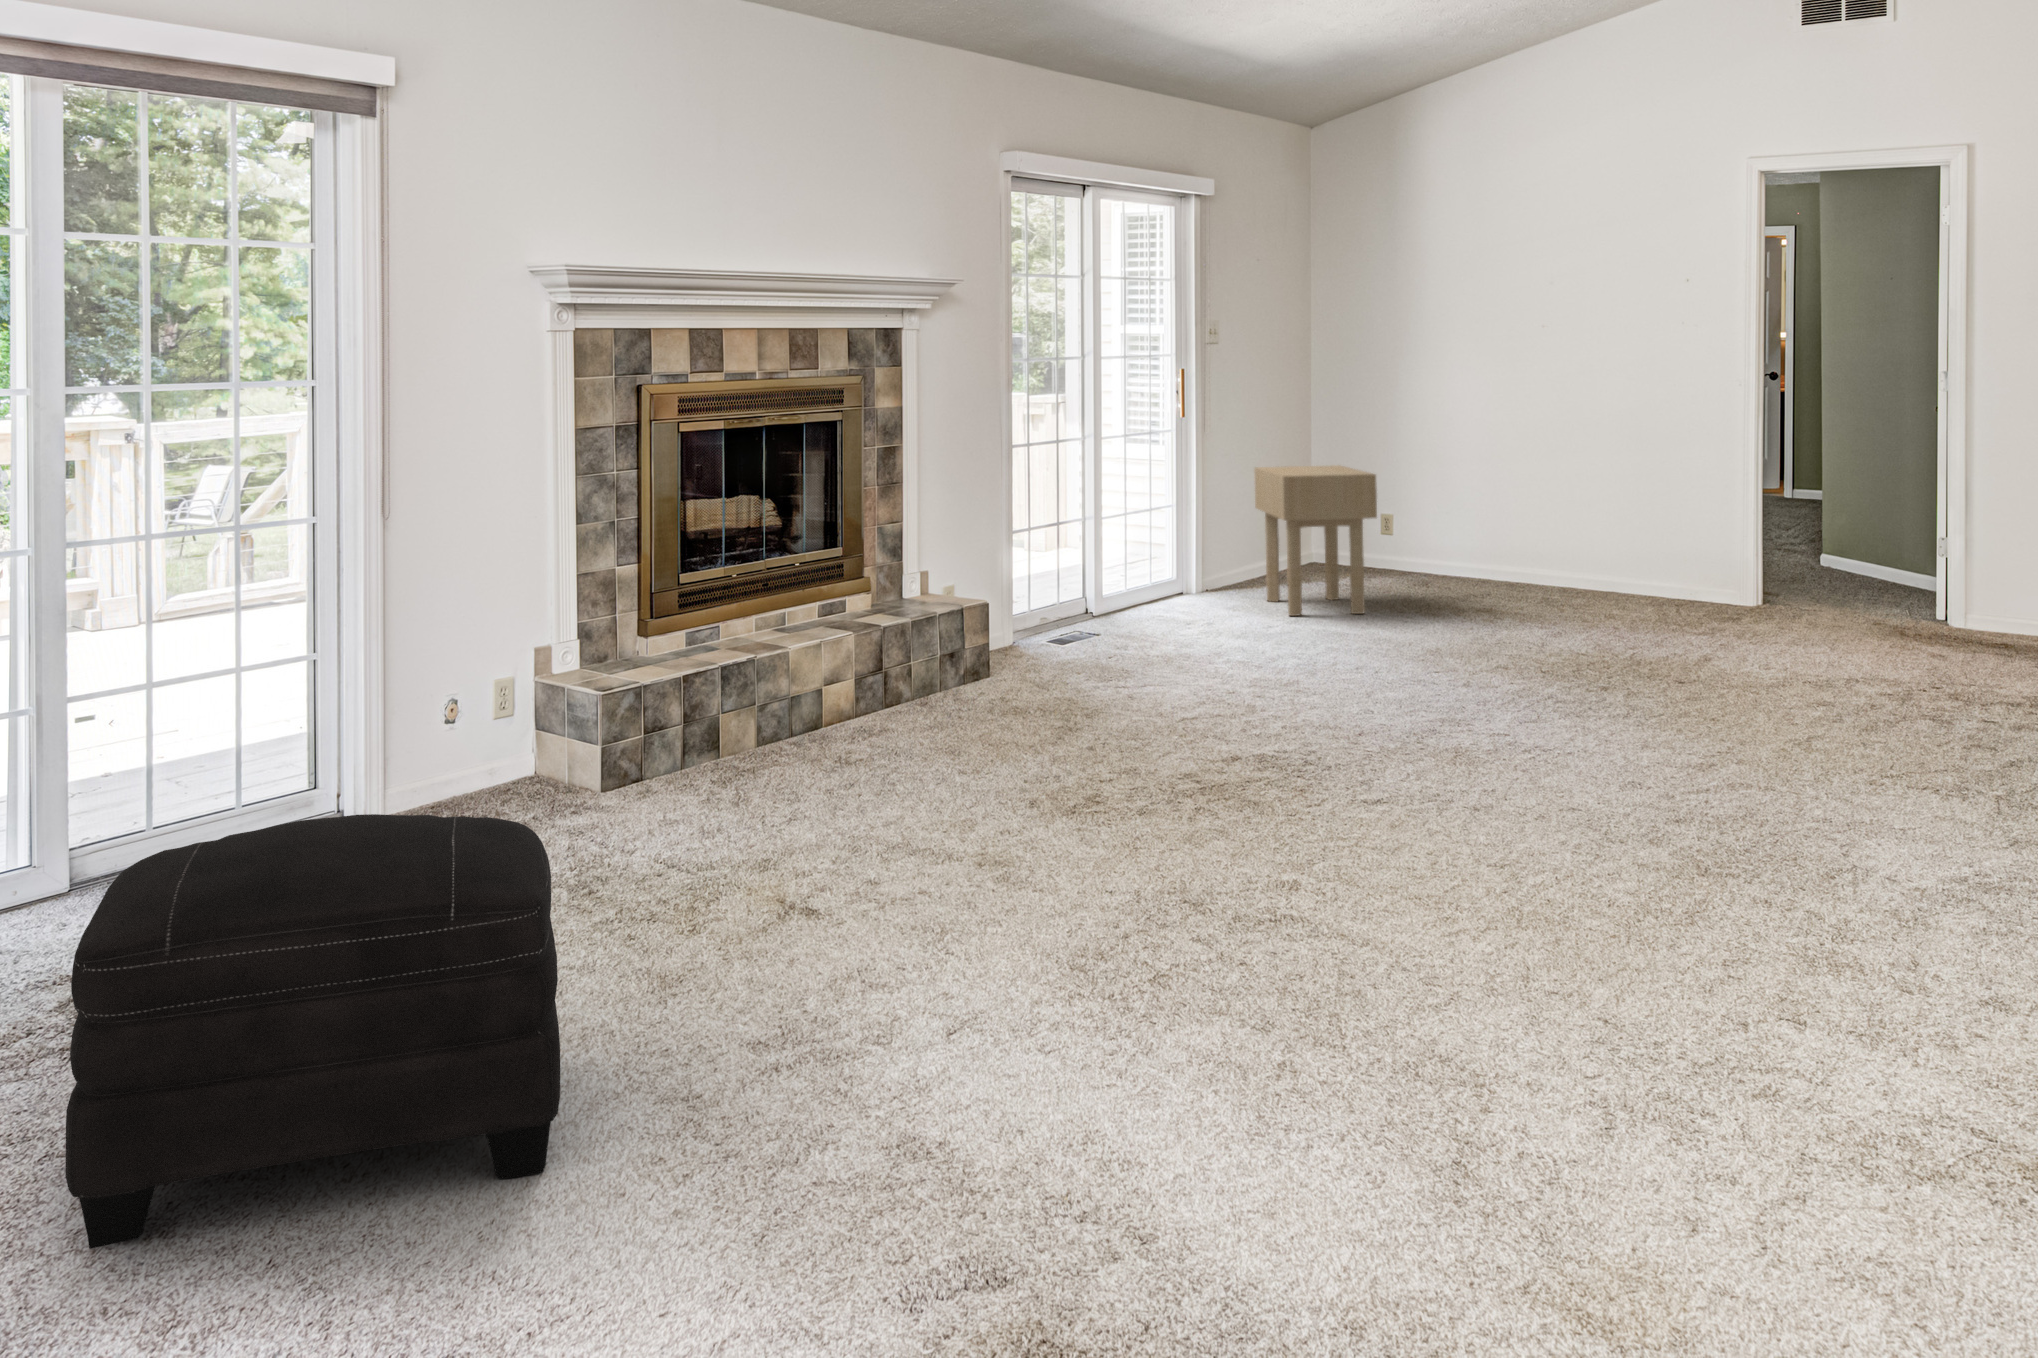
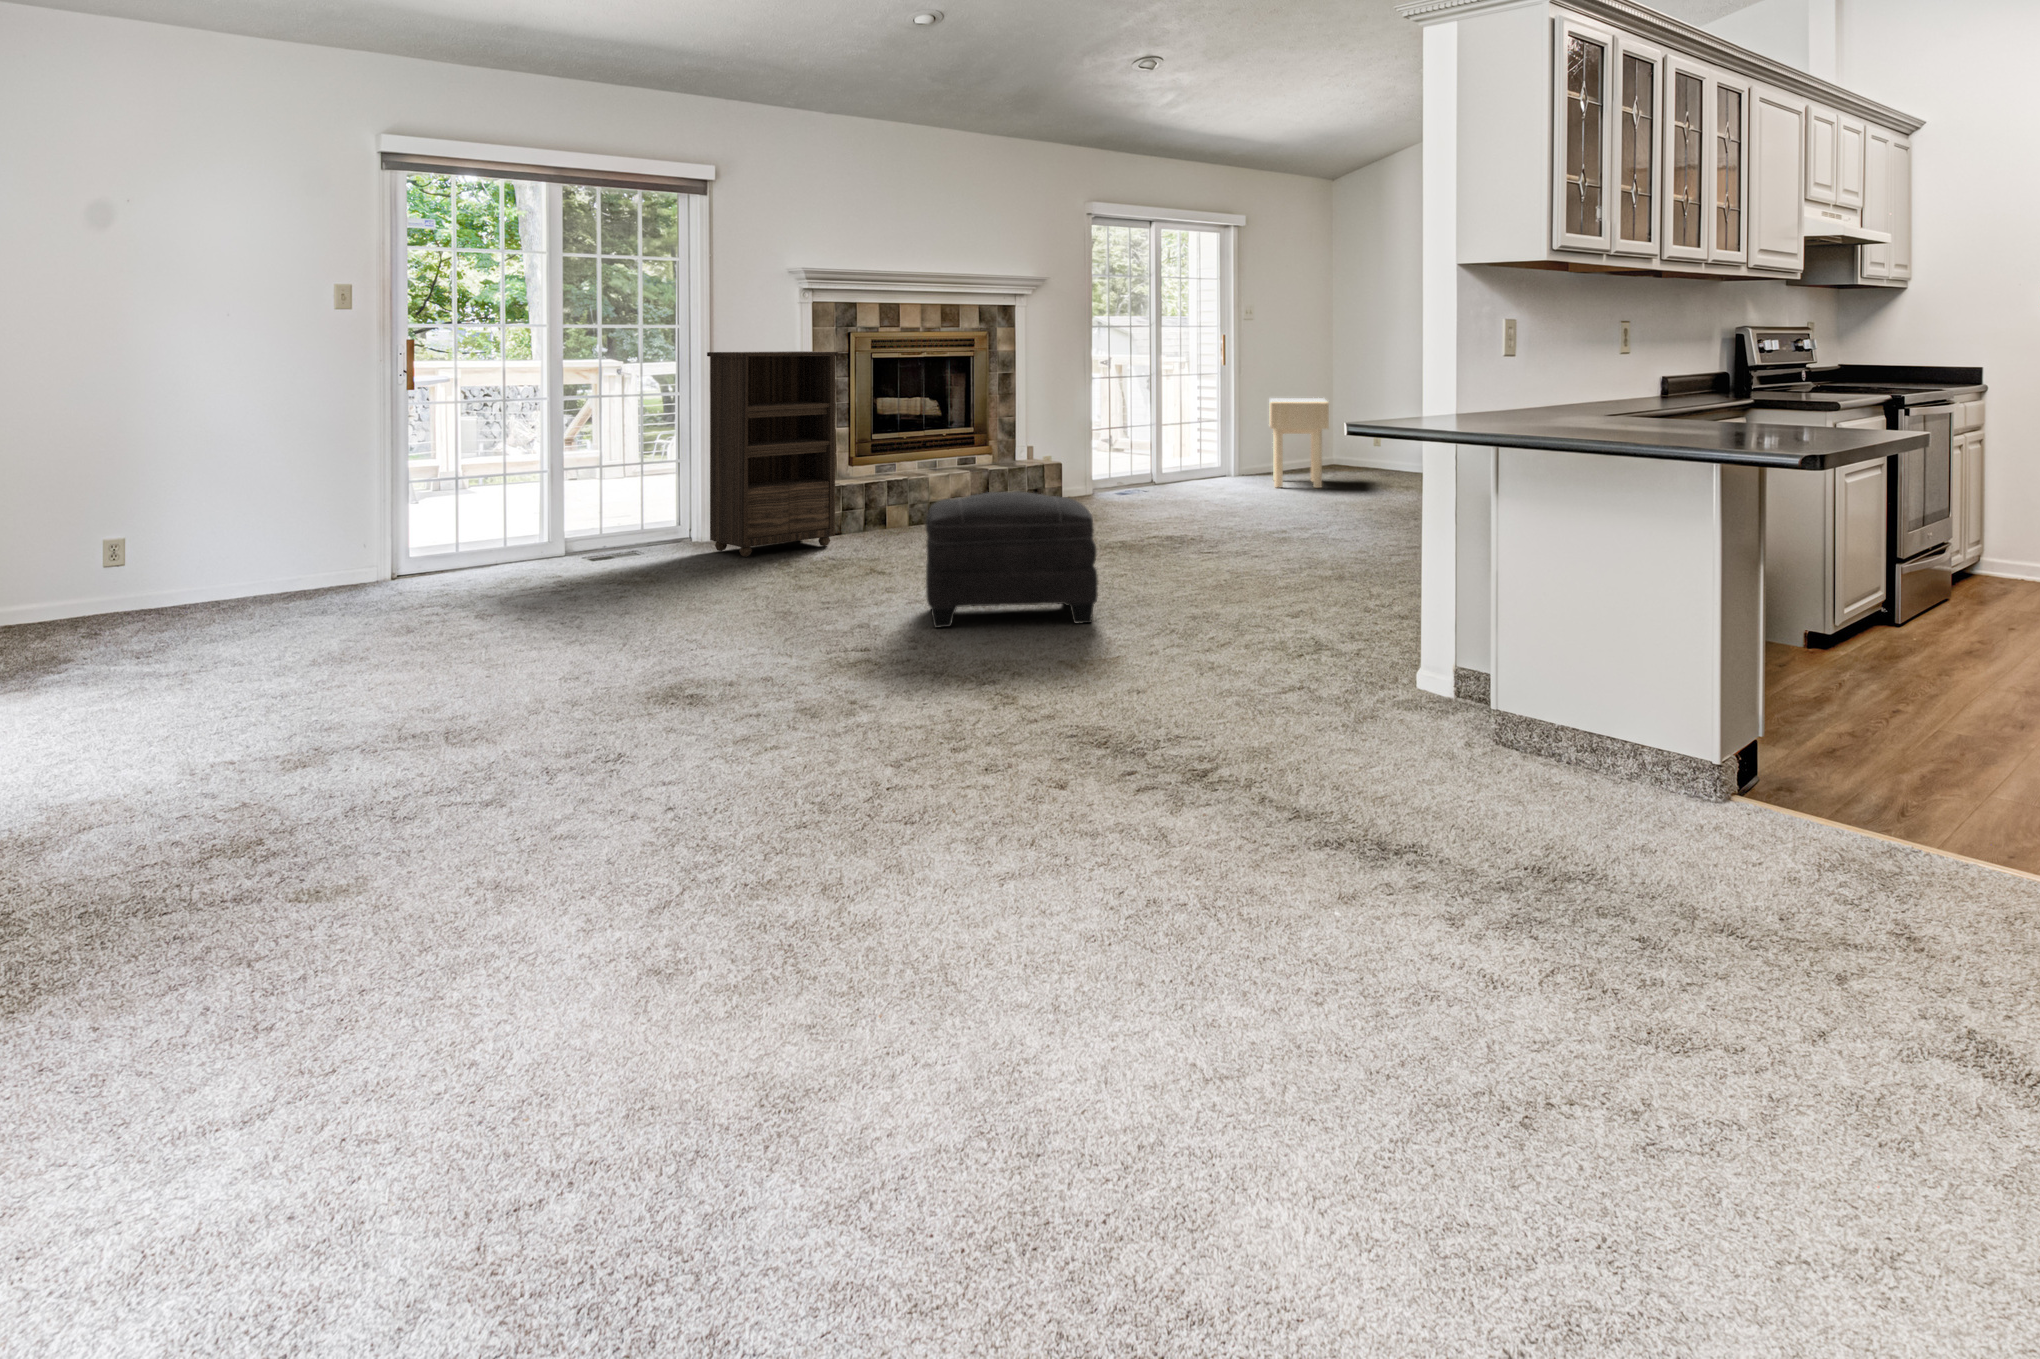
bookshelf: none [385,425,652,866] -> present [707,351,838,557]
ottoman: present [65,814,561,1249] -> present [926,491,1098,628]

